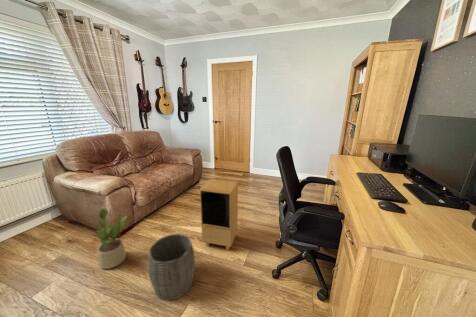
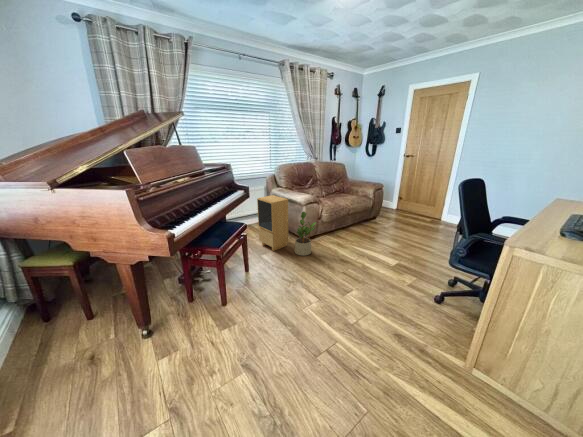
speaker: present [200,179,238,250] -> present [257,195,288,251]
woven basket: present [148,234,195,300] -> none [329,240,364,284]

